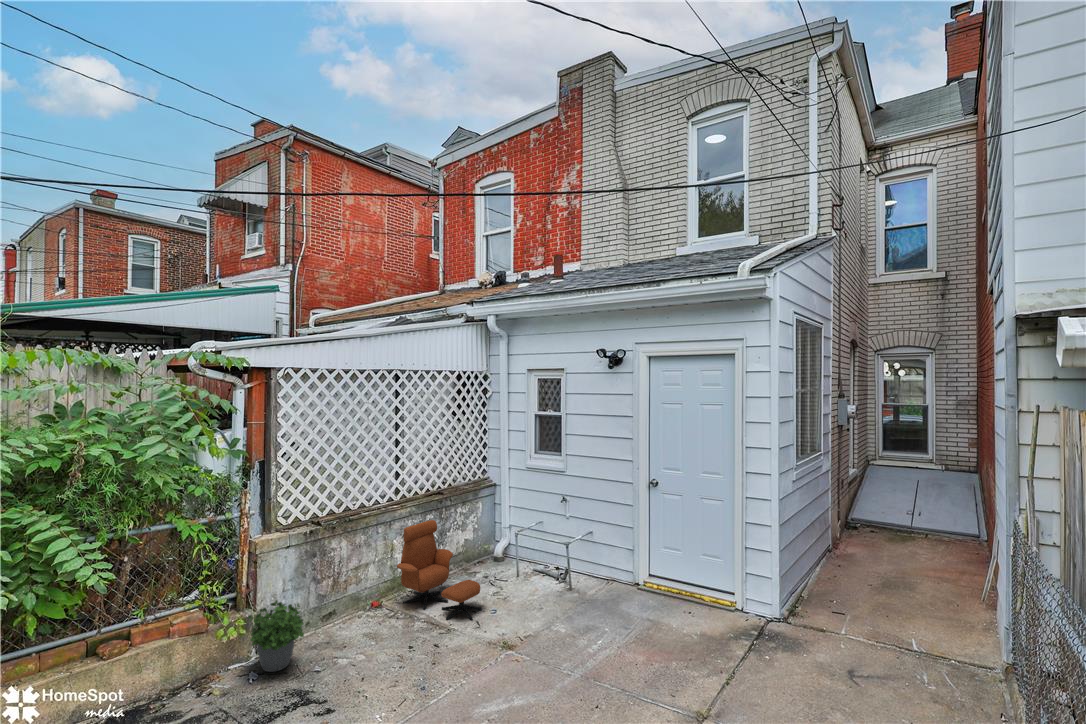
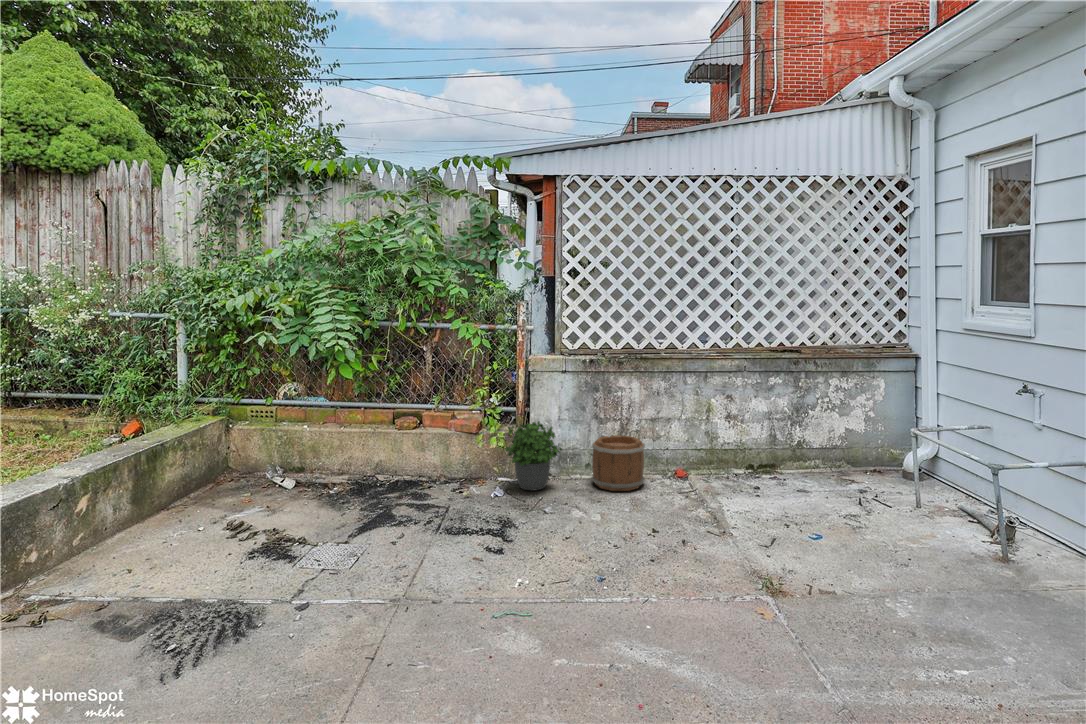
lounge chair: present [397,520,482,620] -> none [703,382,806,517]
bucket: none [319,588,367,643] -> present [591,435,645,491]

